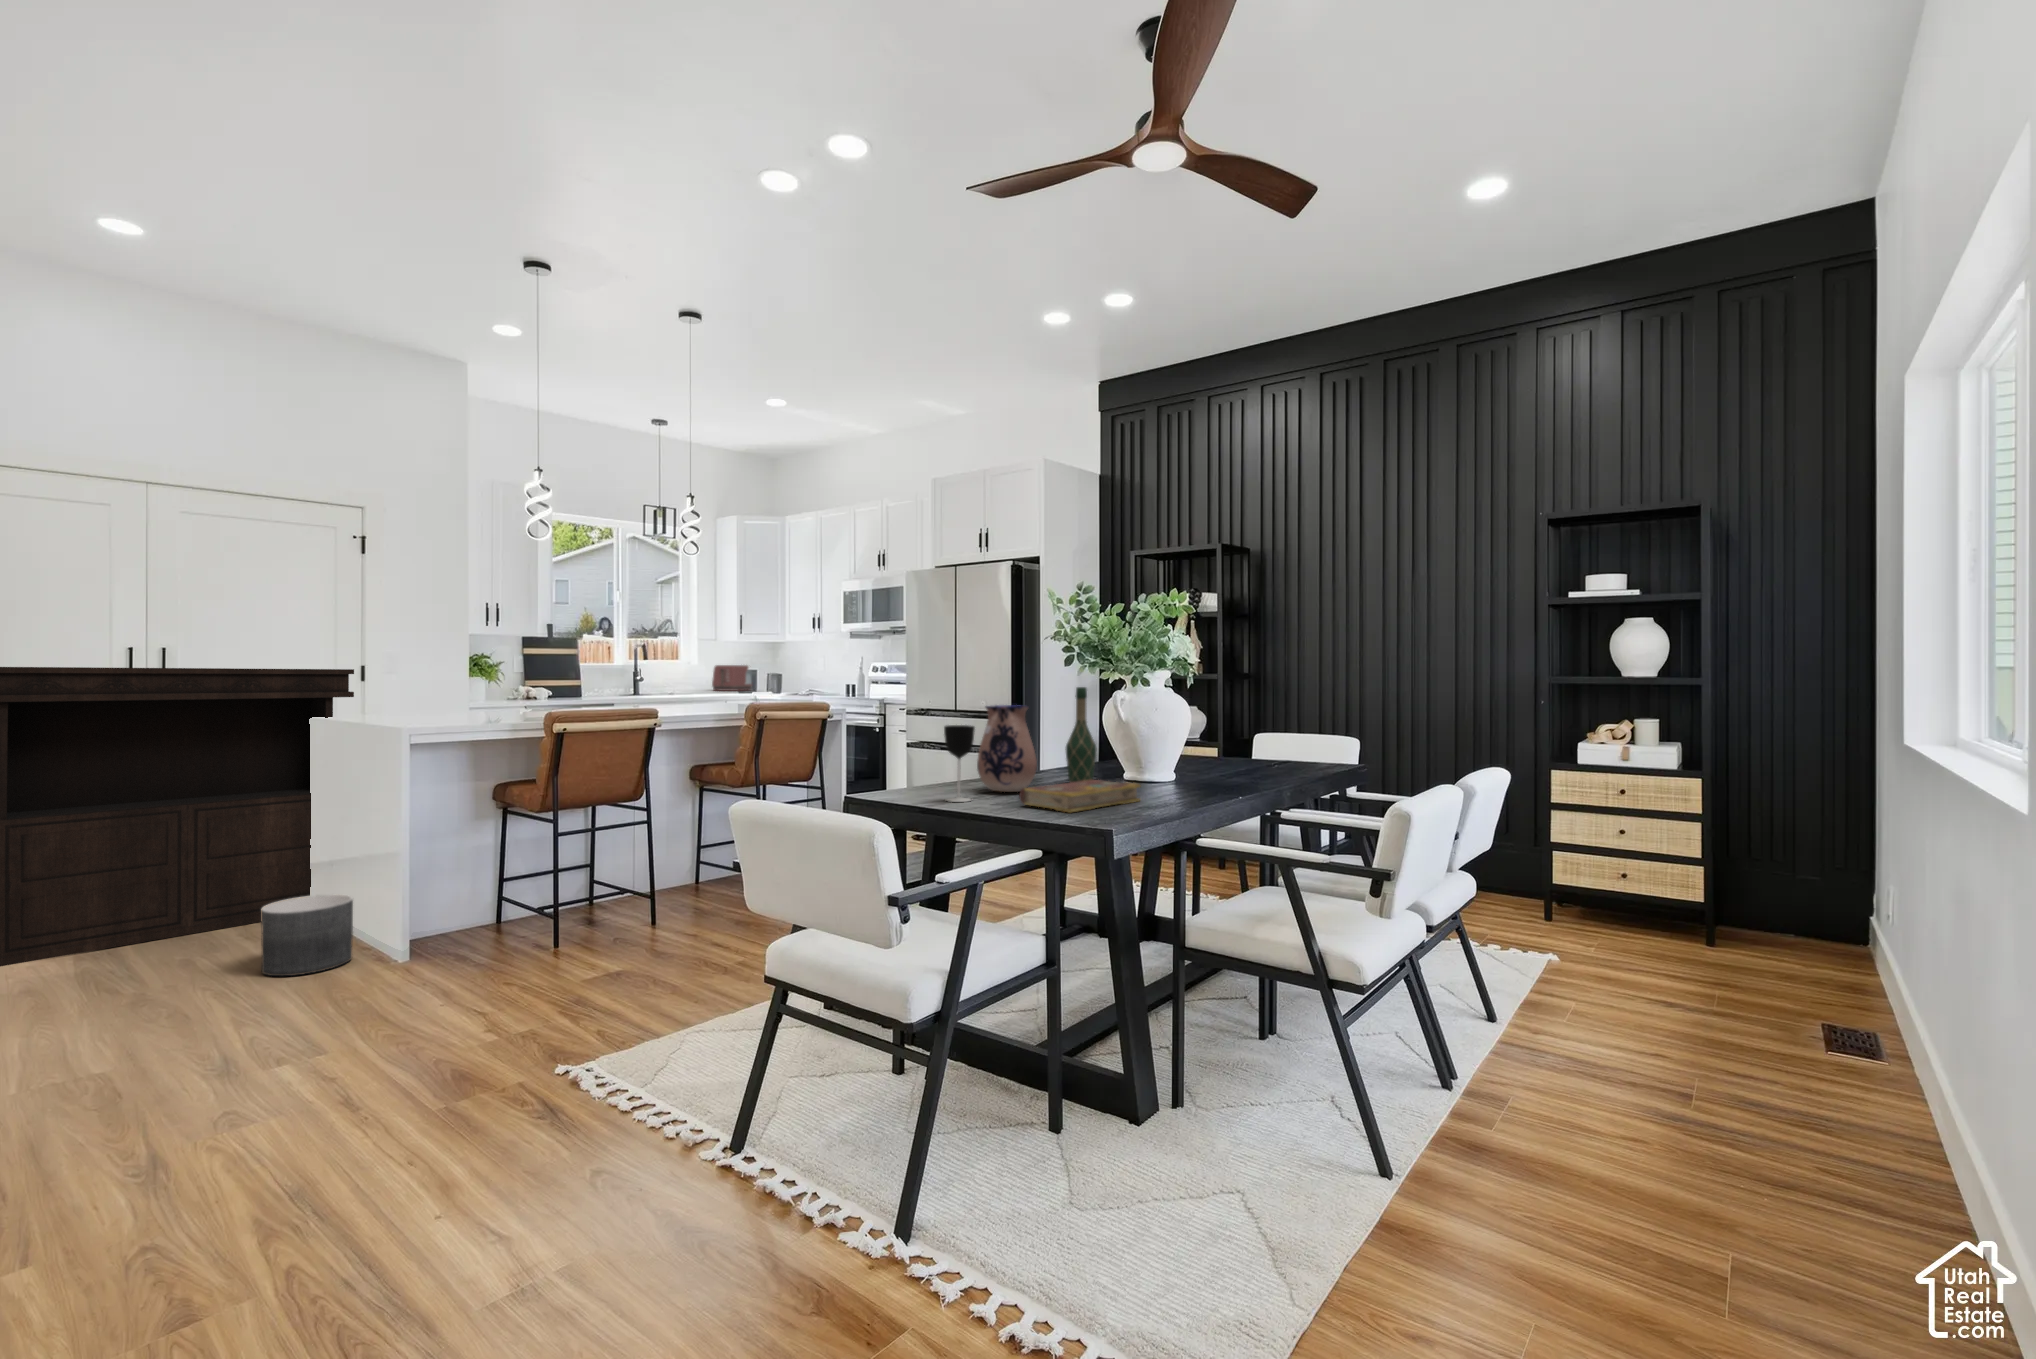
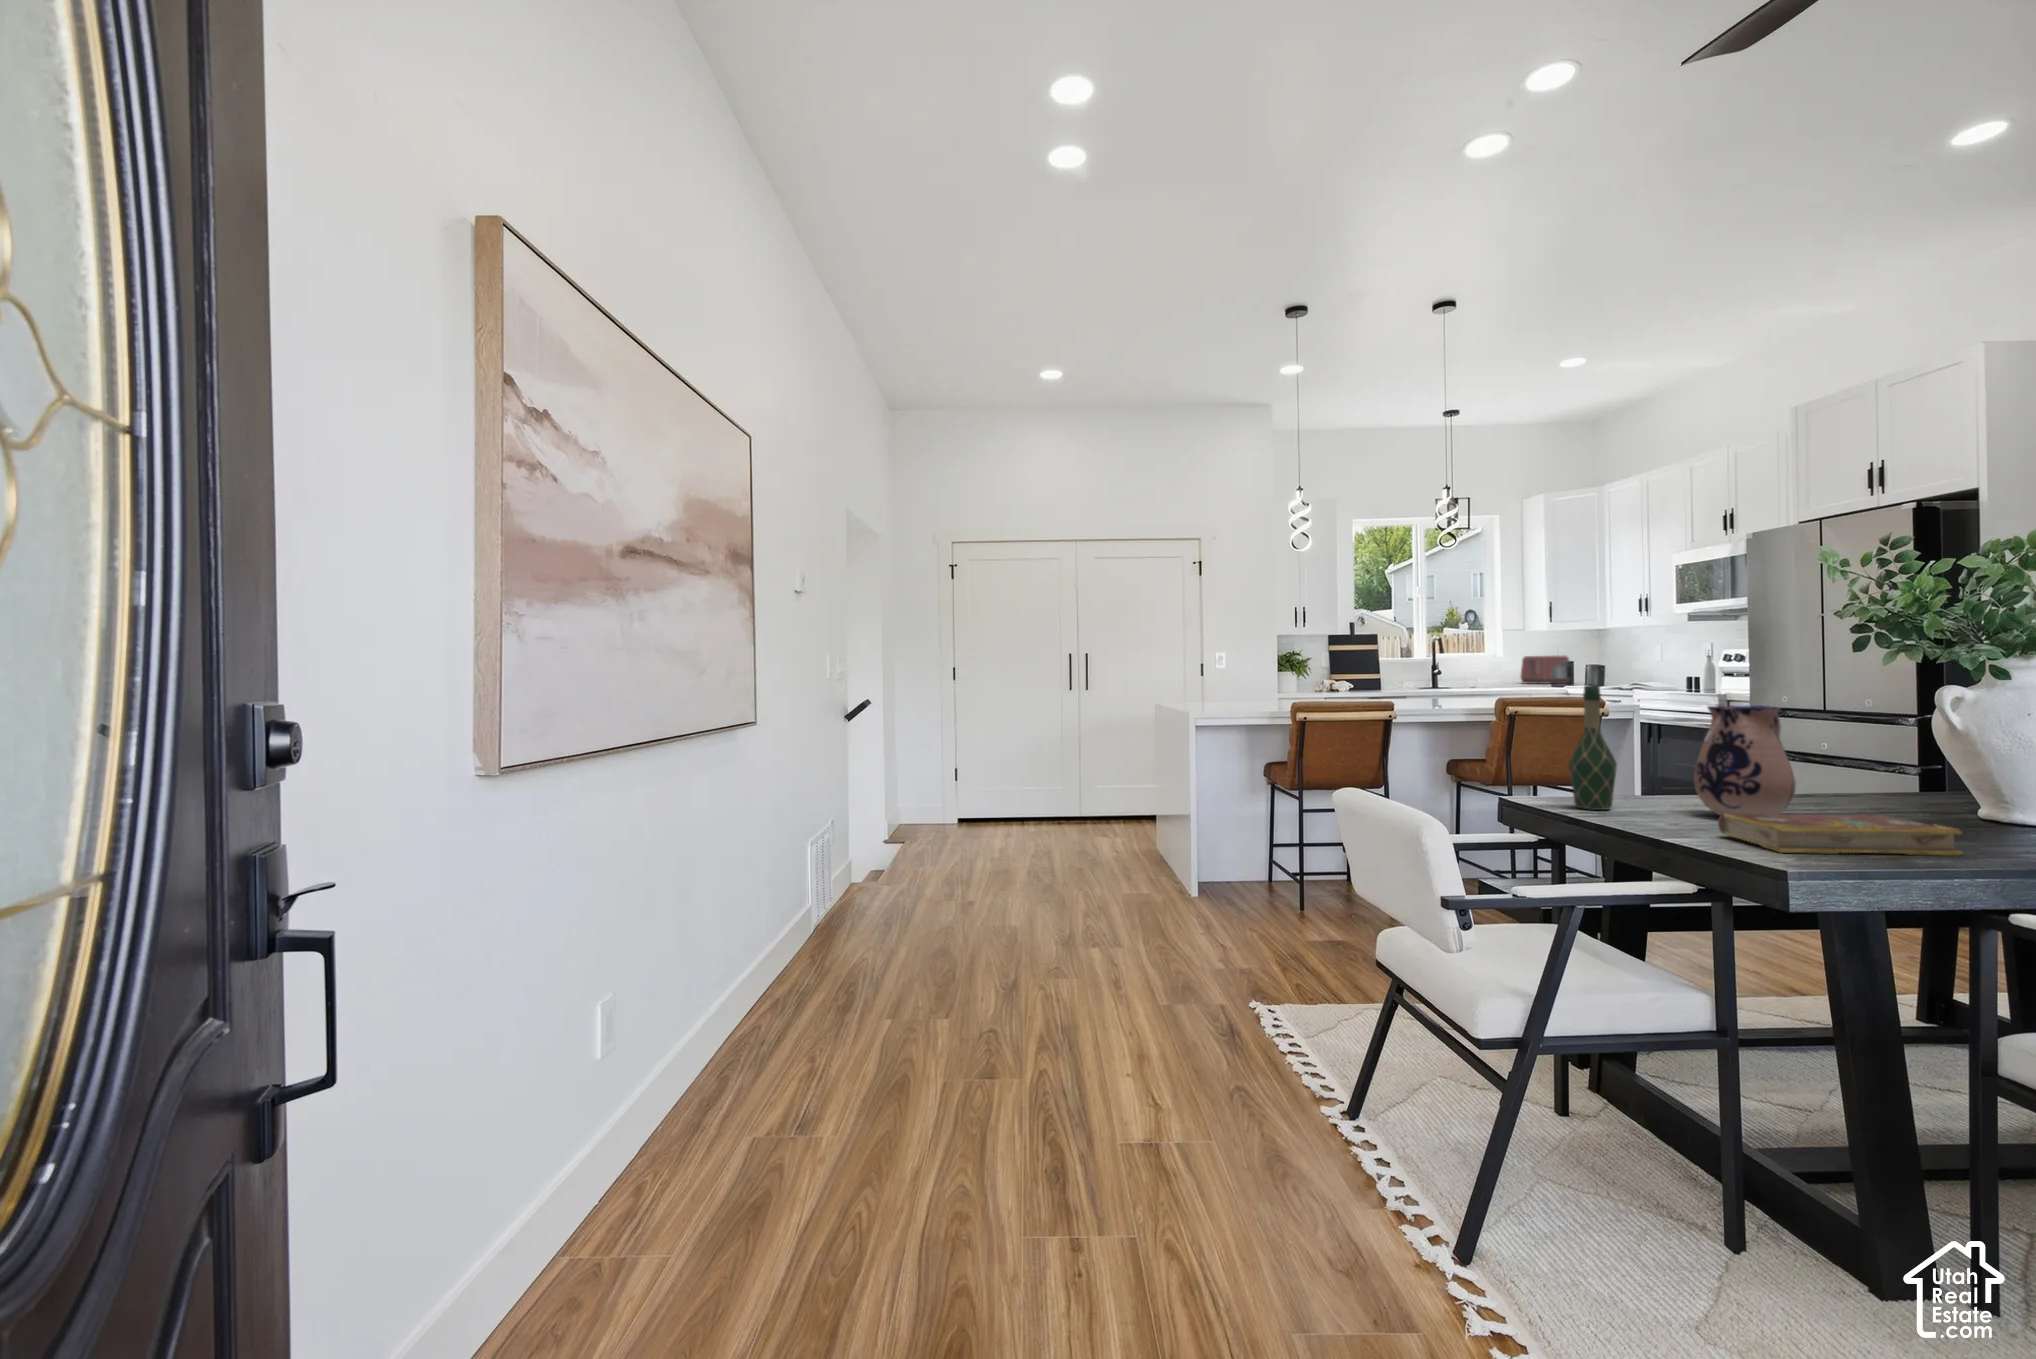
console table: present [0,667,354,967] -> none [999,669,1186,849]
wine bottle: present [1065,687,1096,783] -> present [1569,685,1617,810]
wine glass: present [944,725,975,802] -> none [1622,729,1667,822]
planter: present [261,895,353,976] -> none [1119,833,1170,887]

